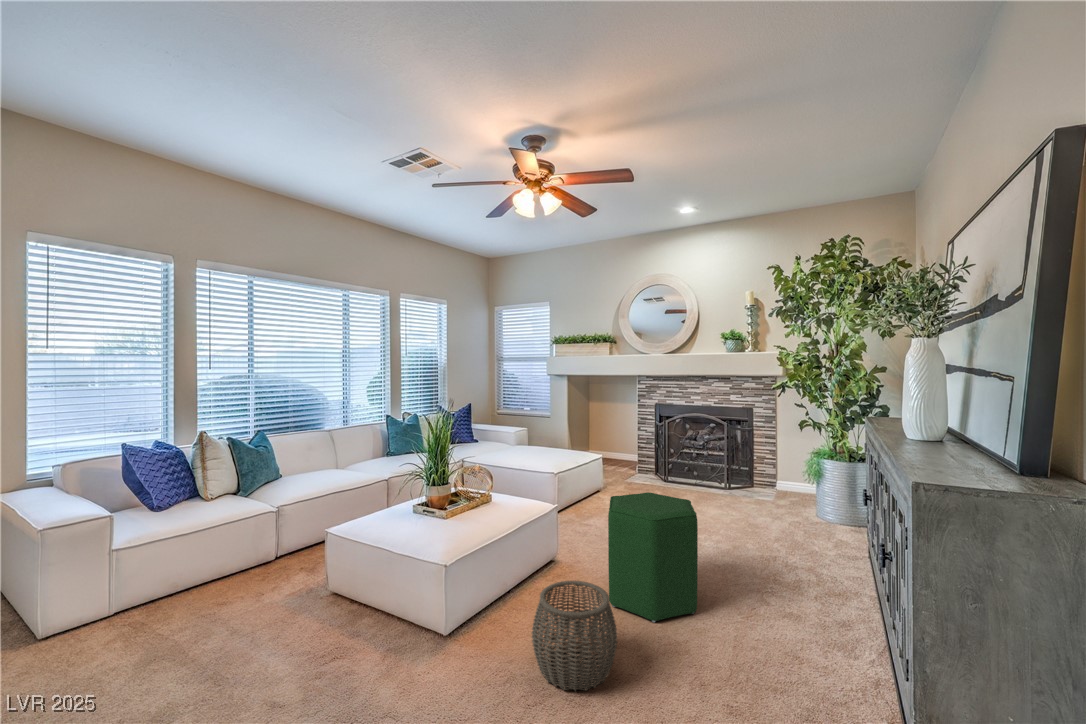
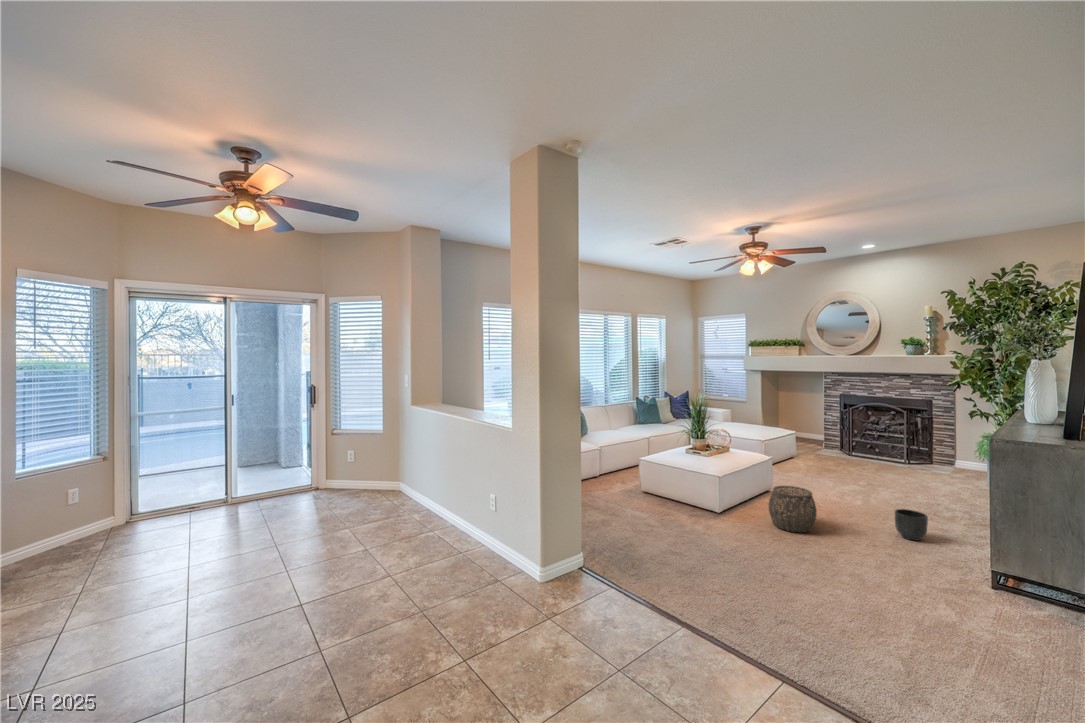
ottoman: present [608,492,698,622] -> none [808,450,868,518]
planter: none [743,605,795,671] -> present [895,509,928,541]

